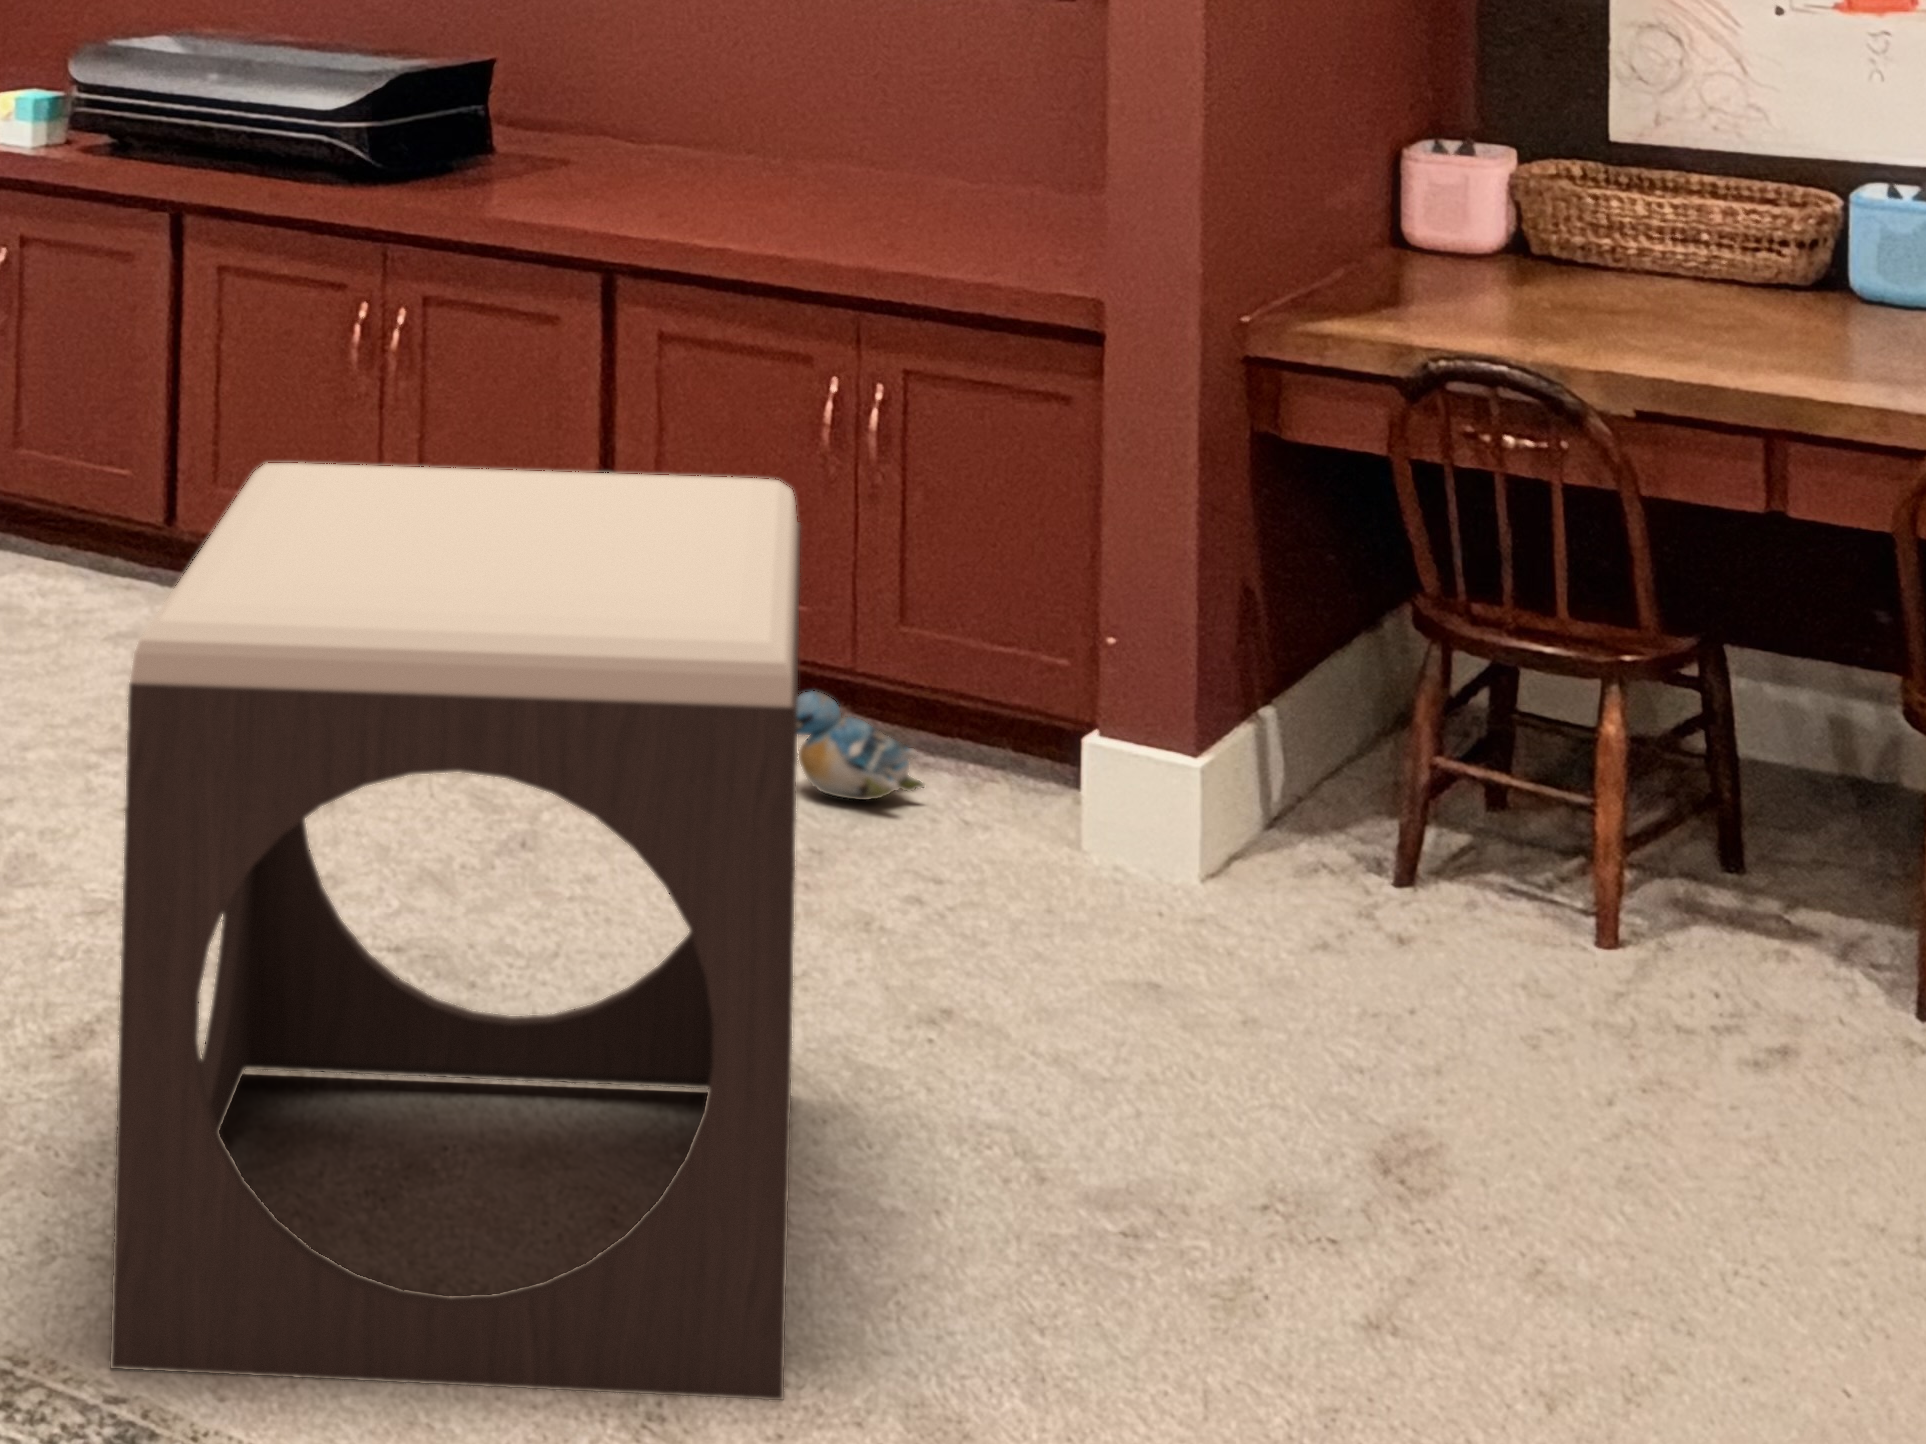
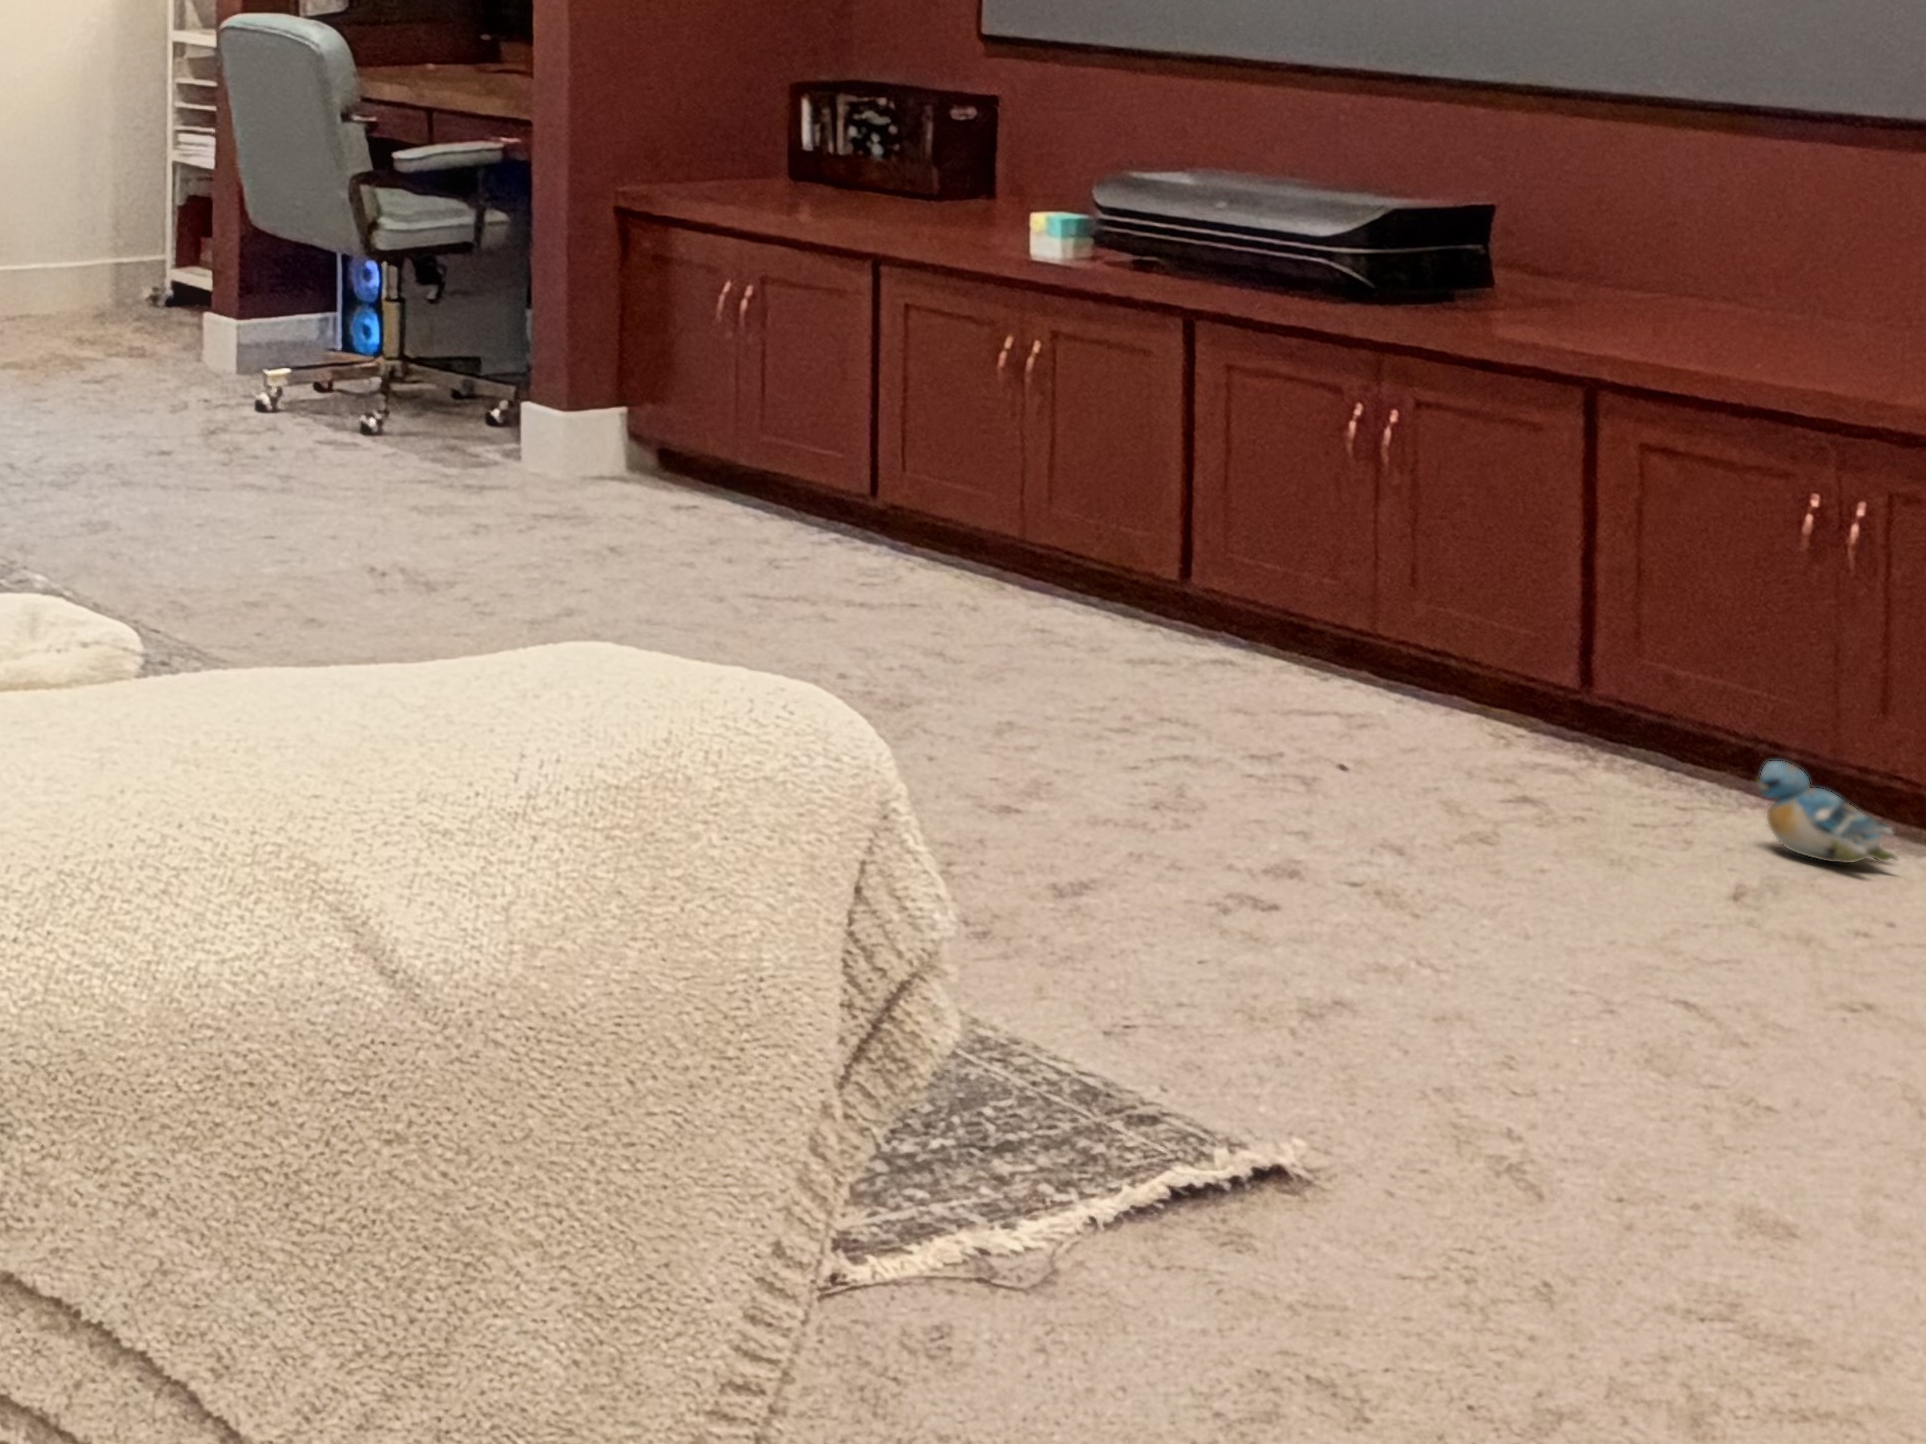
footstool: present [110,463,801,1400] -> none [1084,460,1708,1186]

